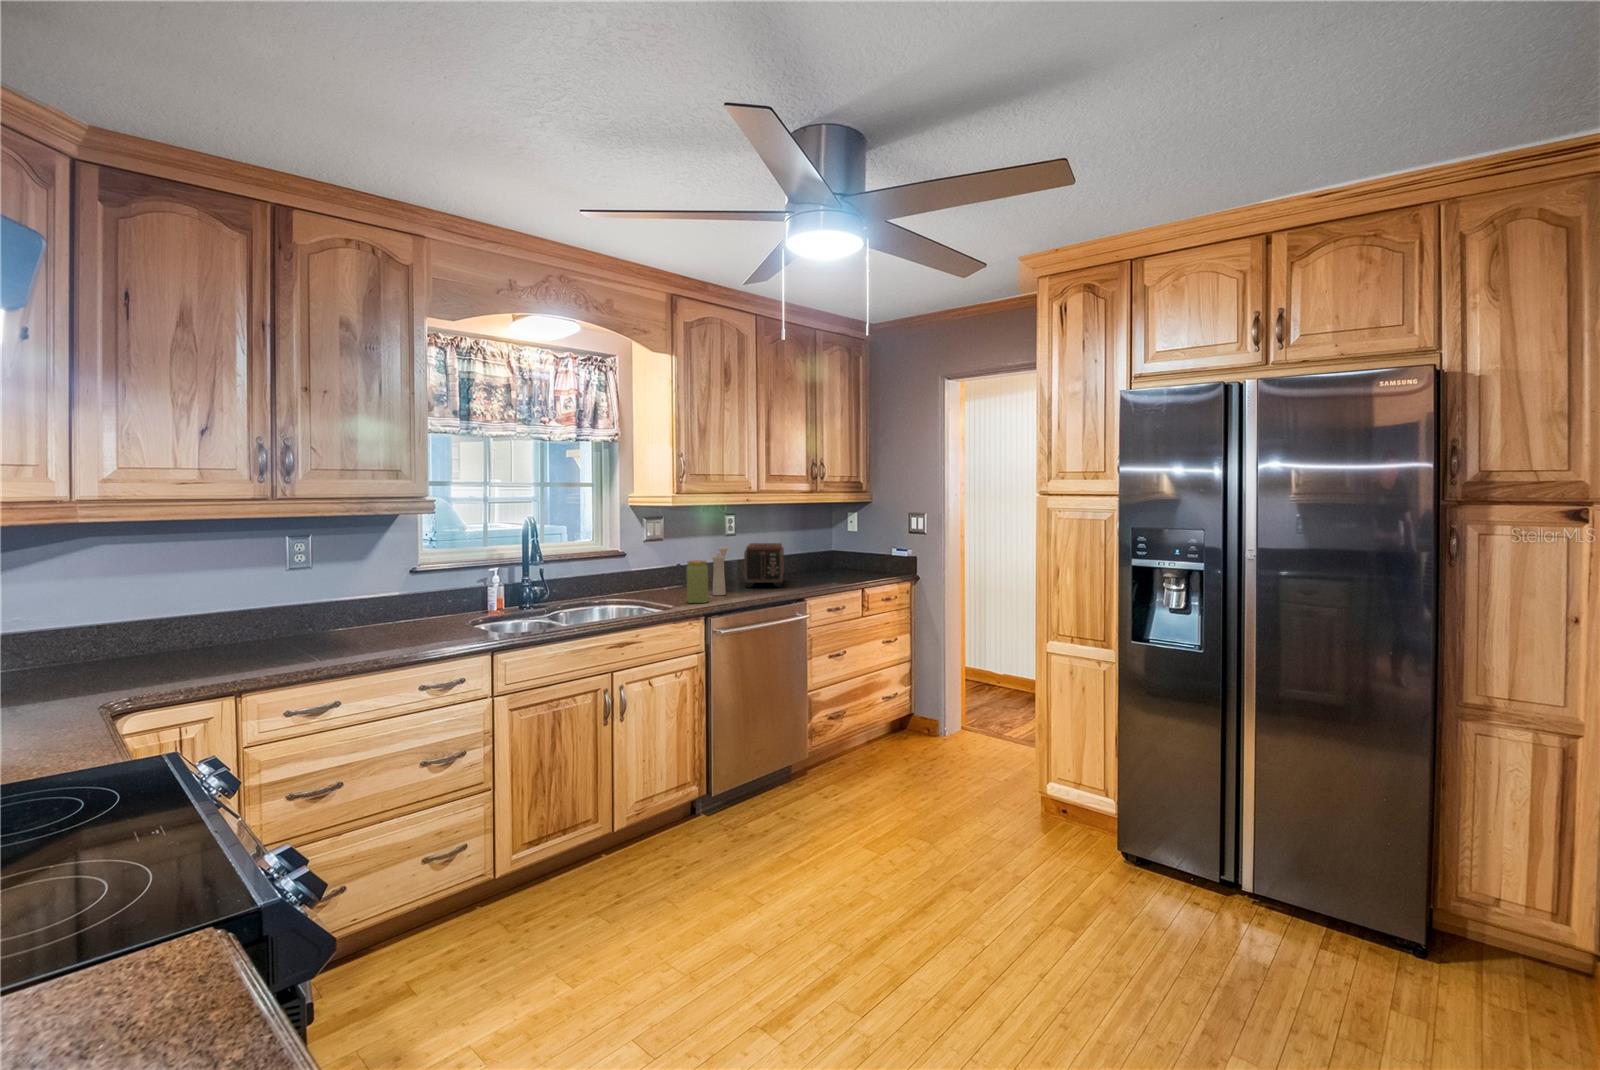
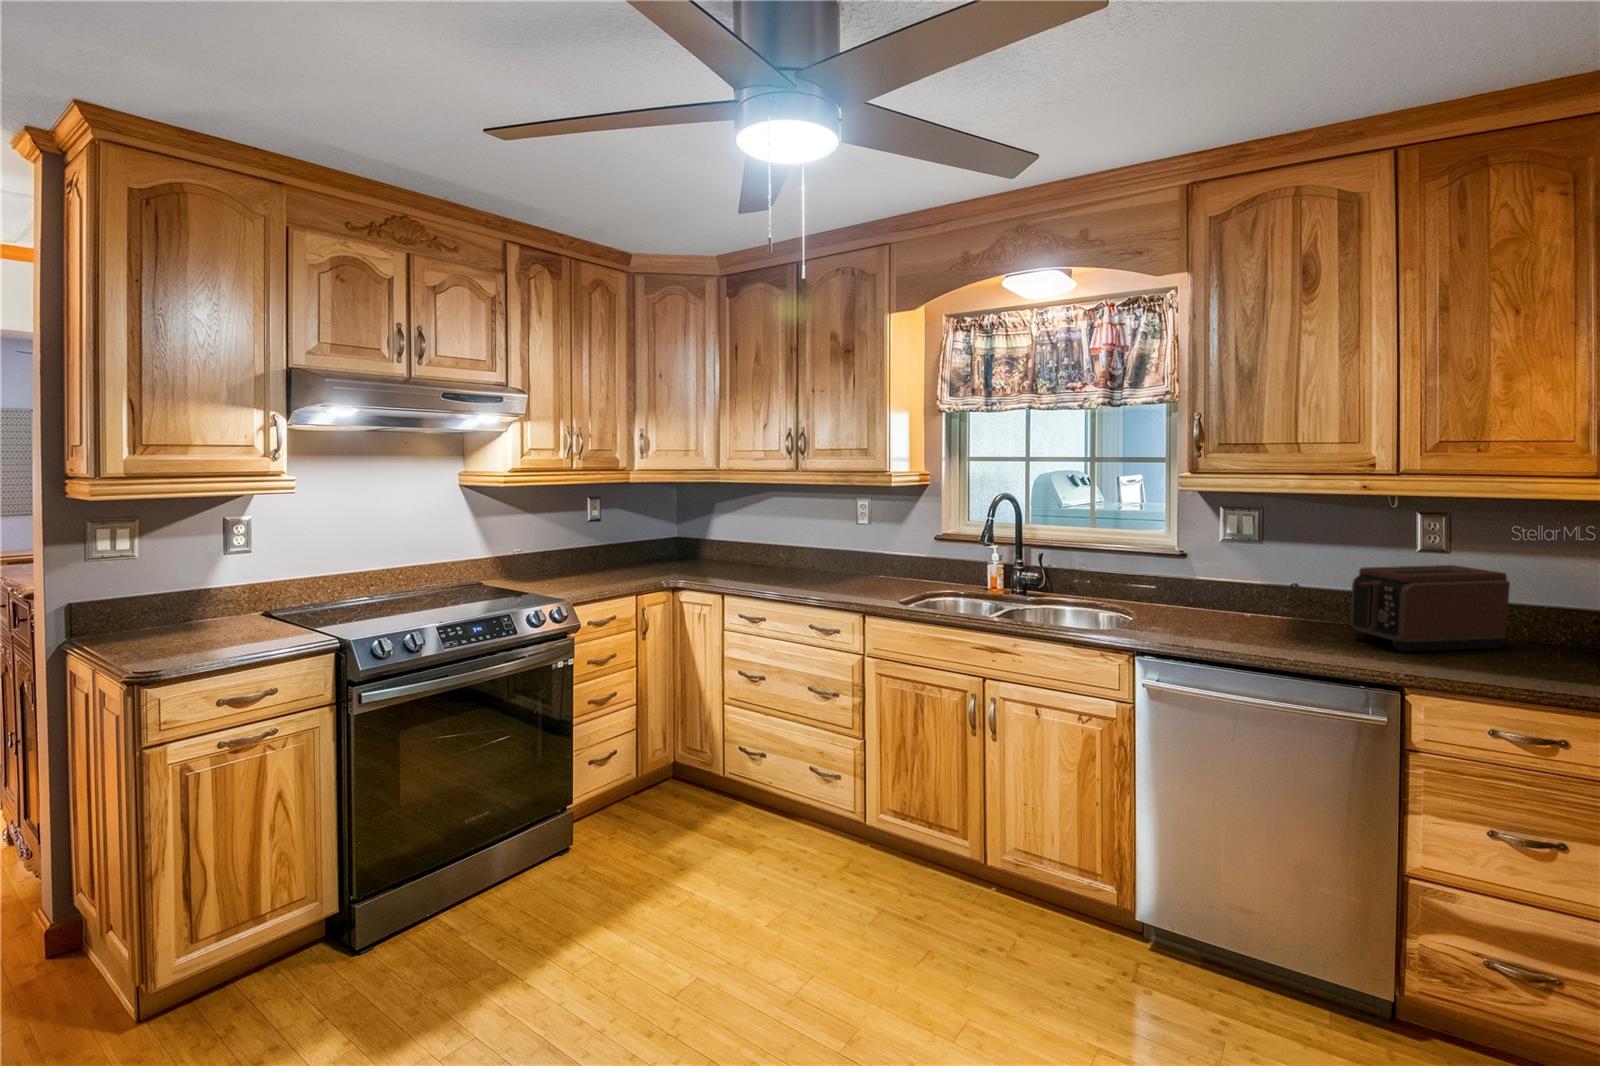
pepper mill: present [712,546,728,595] -> none [1242,560,1304,636]
jar: present [687,561,708,603] -> none [1152,573,1187,636]

